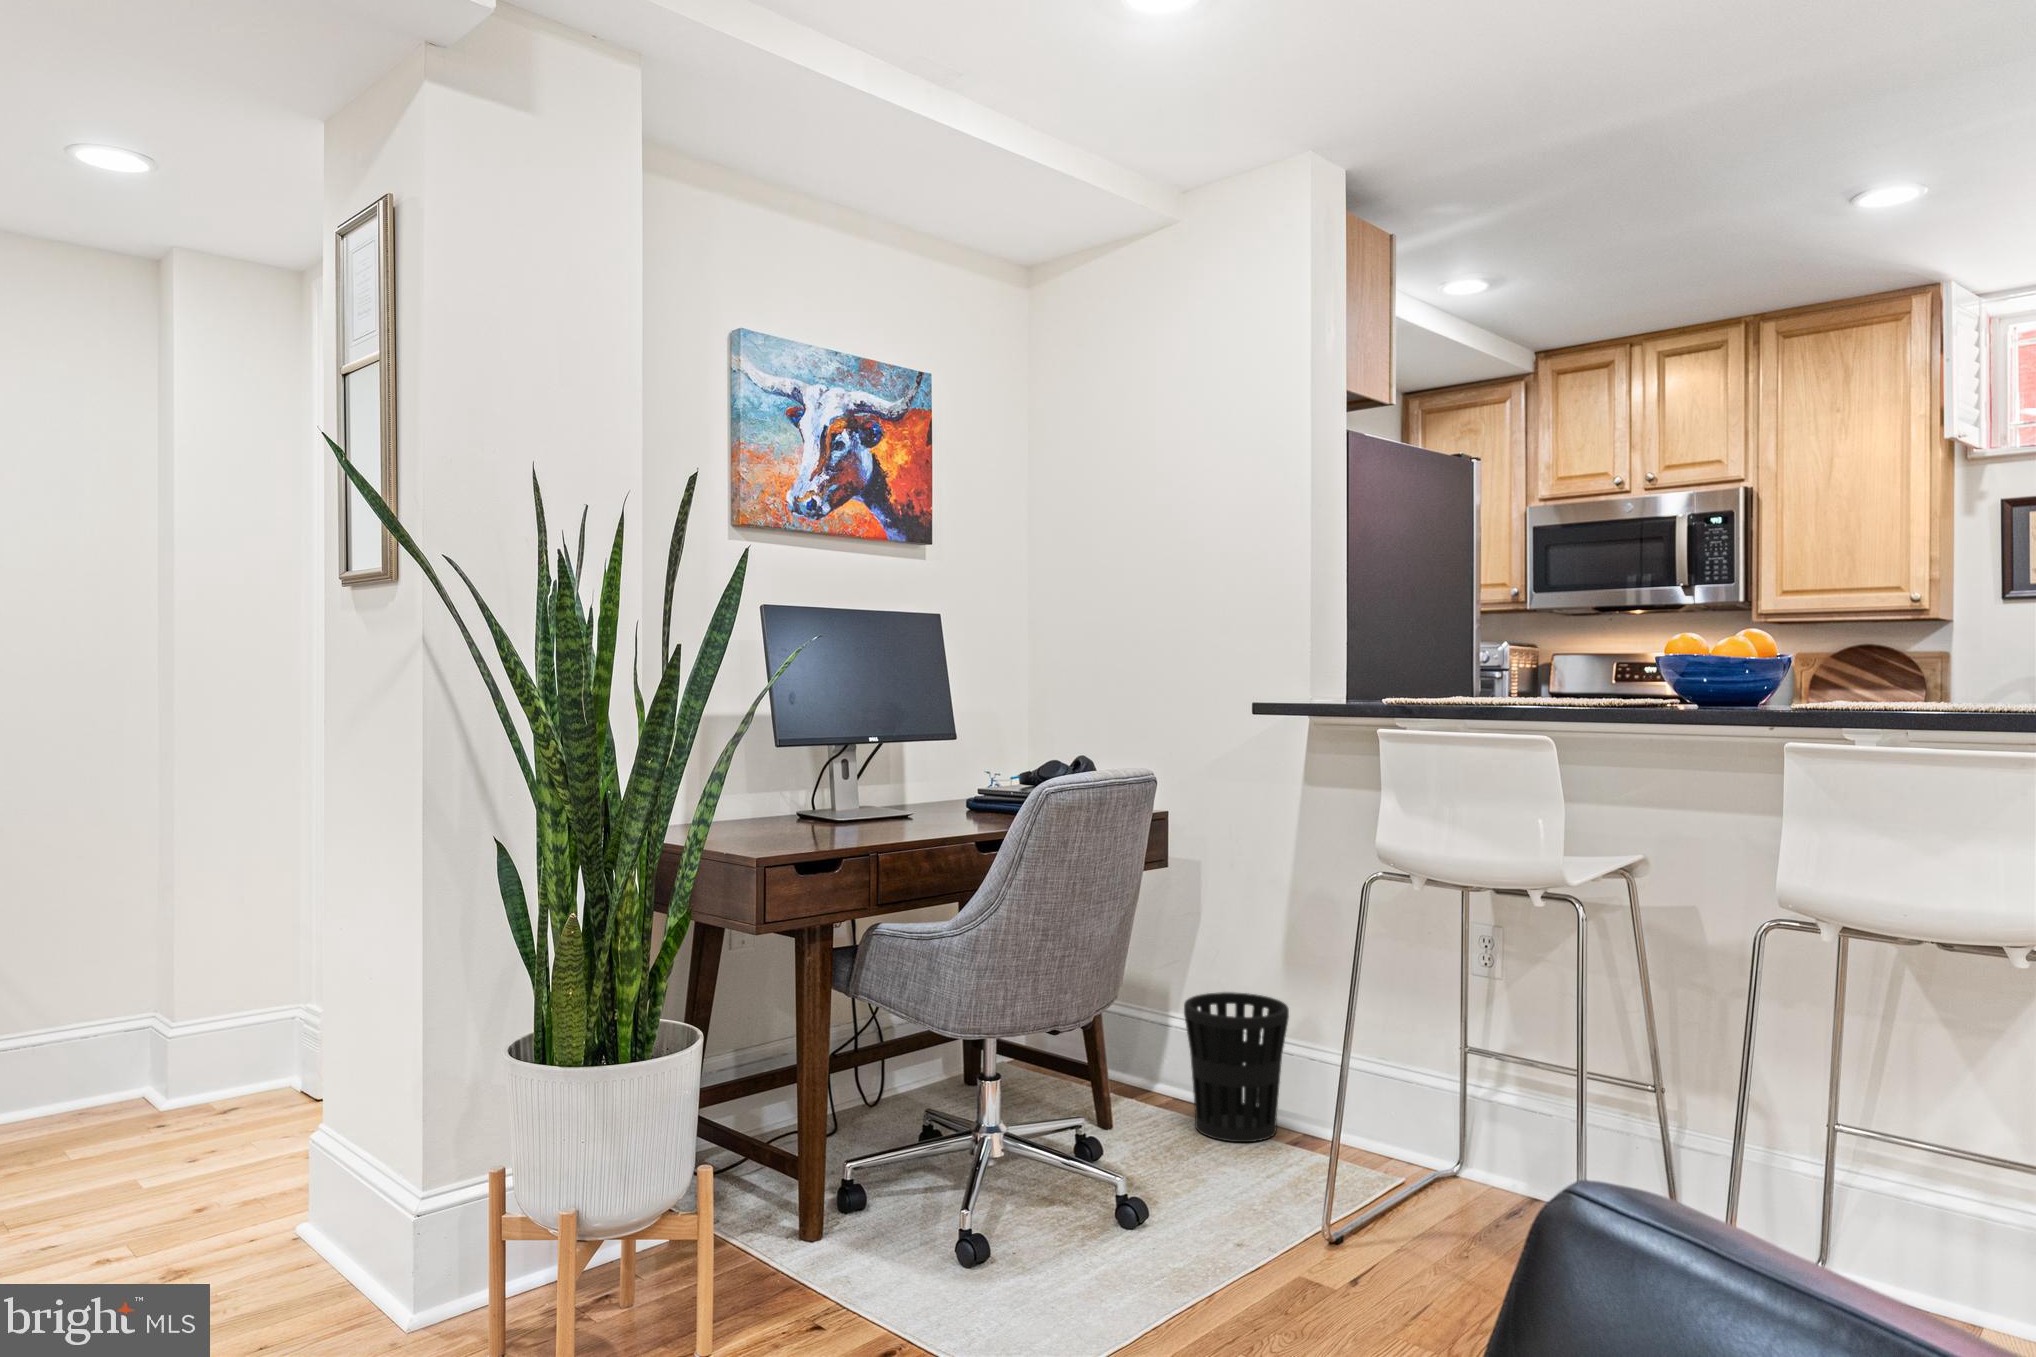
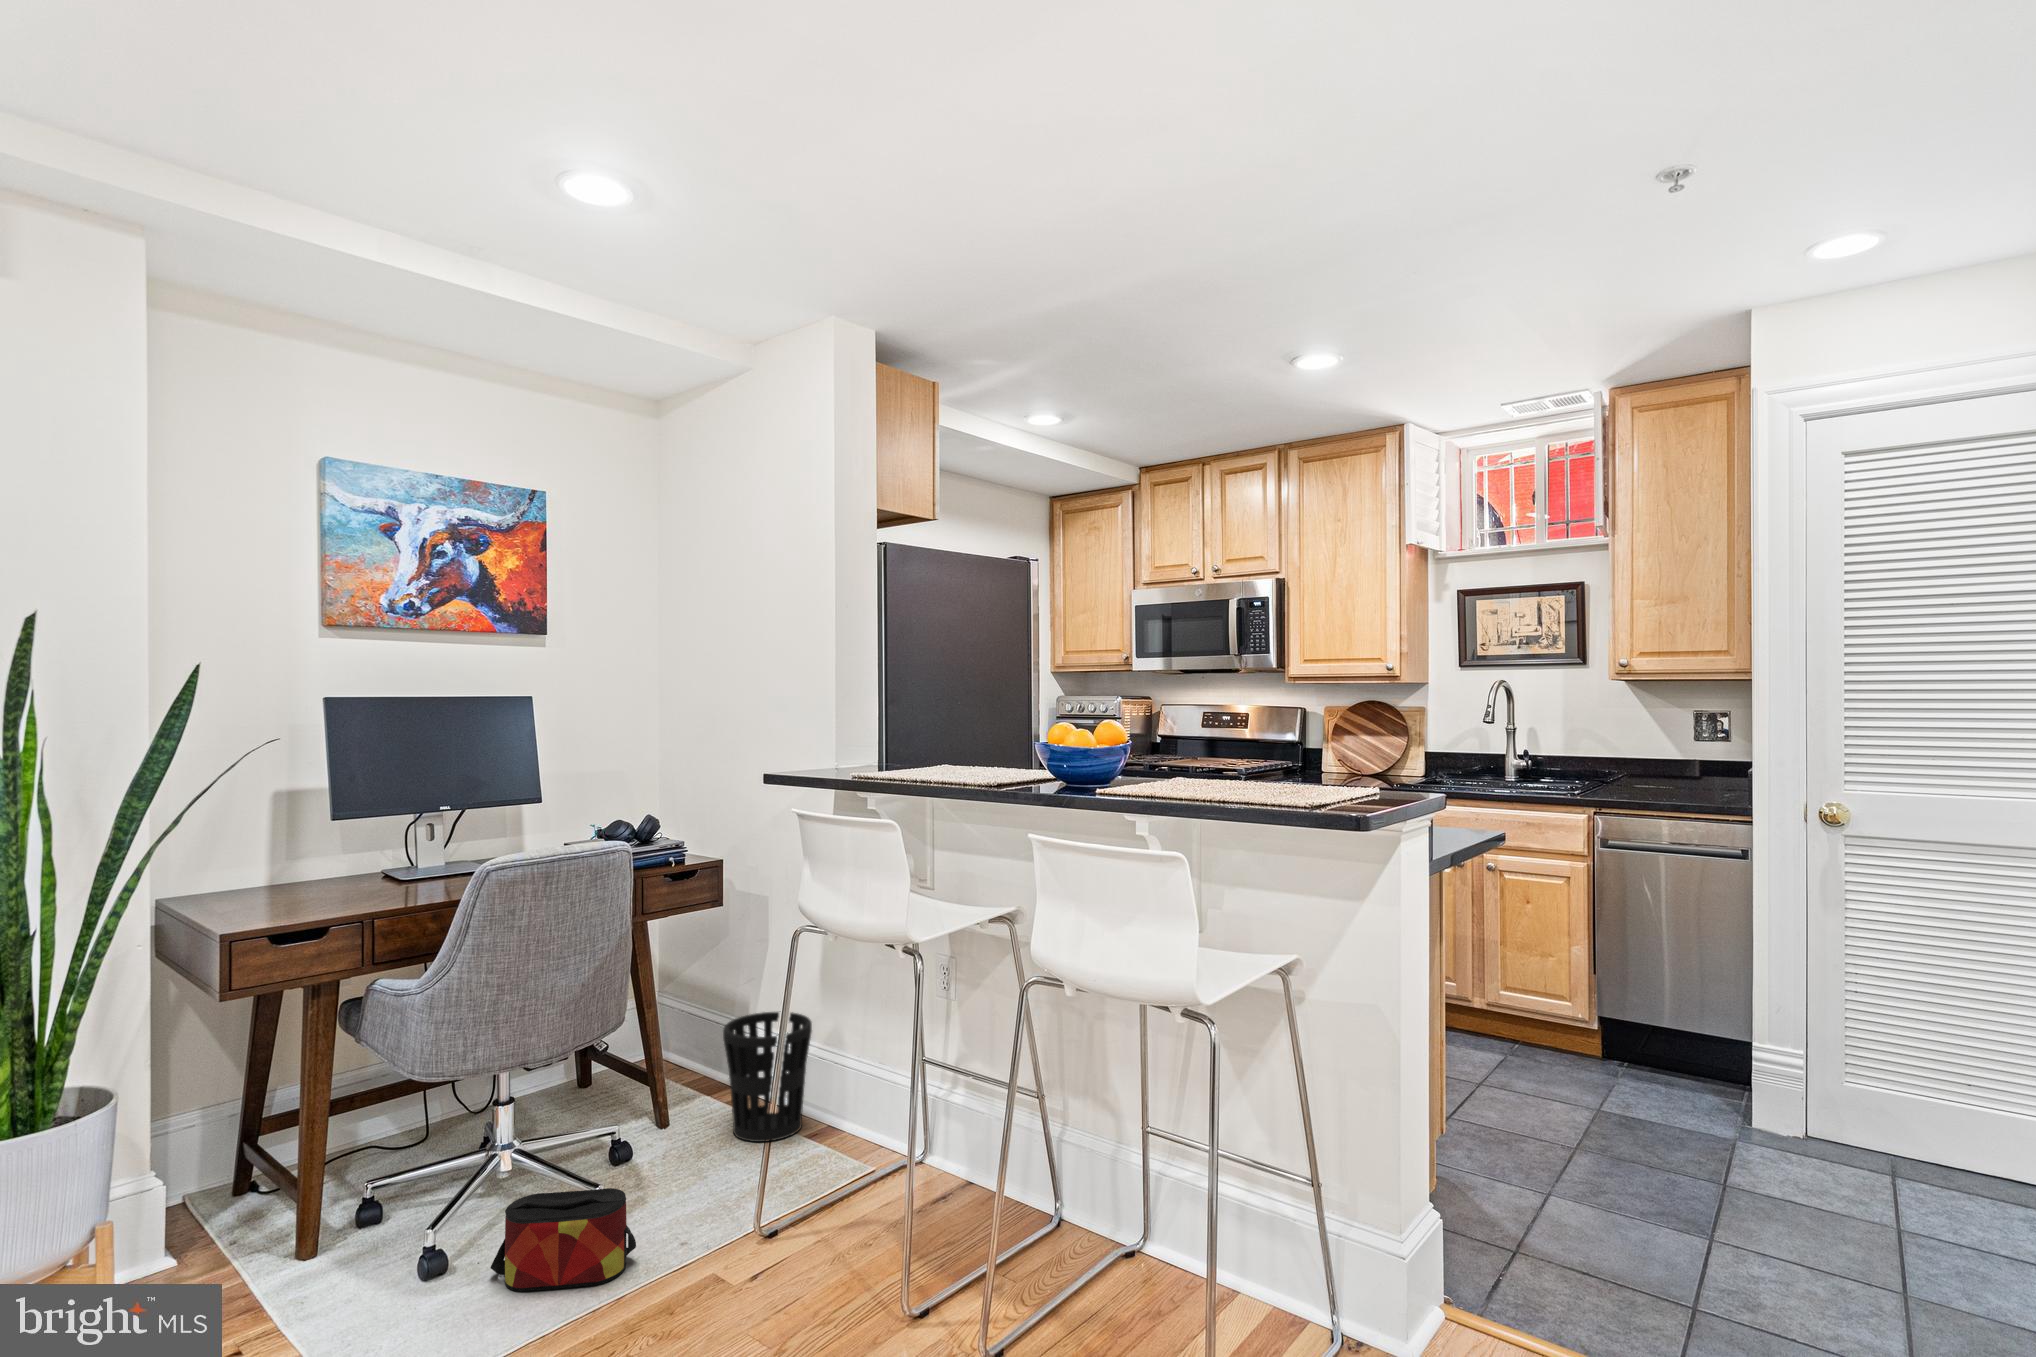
bag: none [1043,1172,1201,1282] -> present [490,1188,636,1291]

